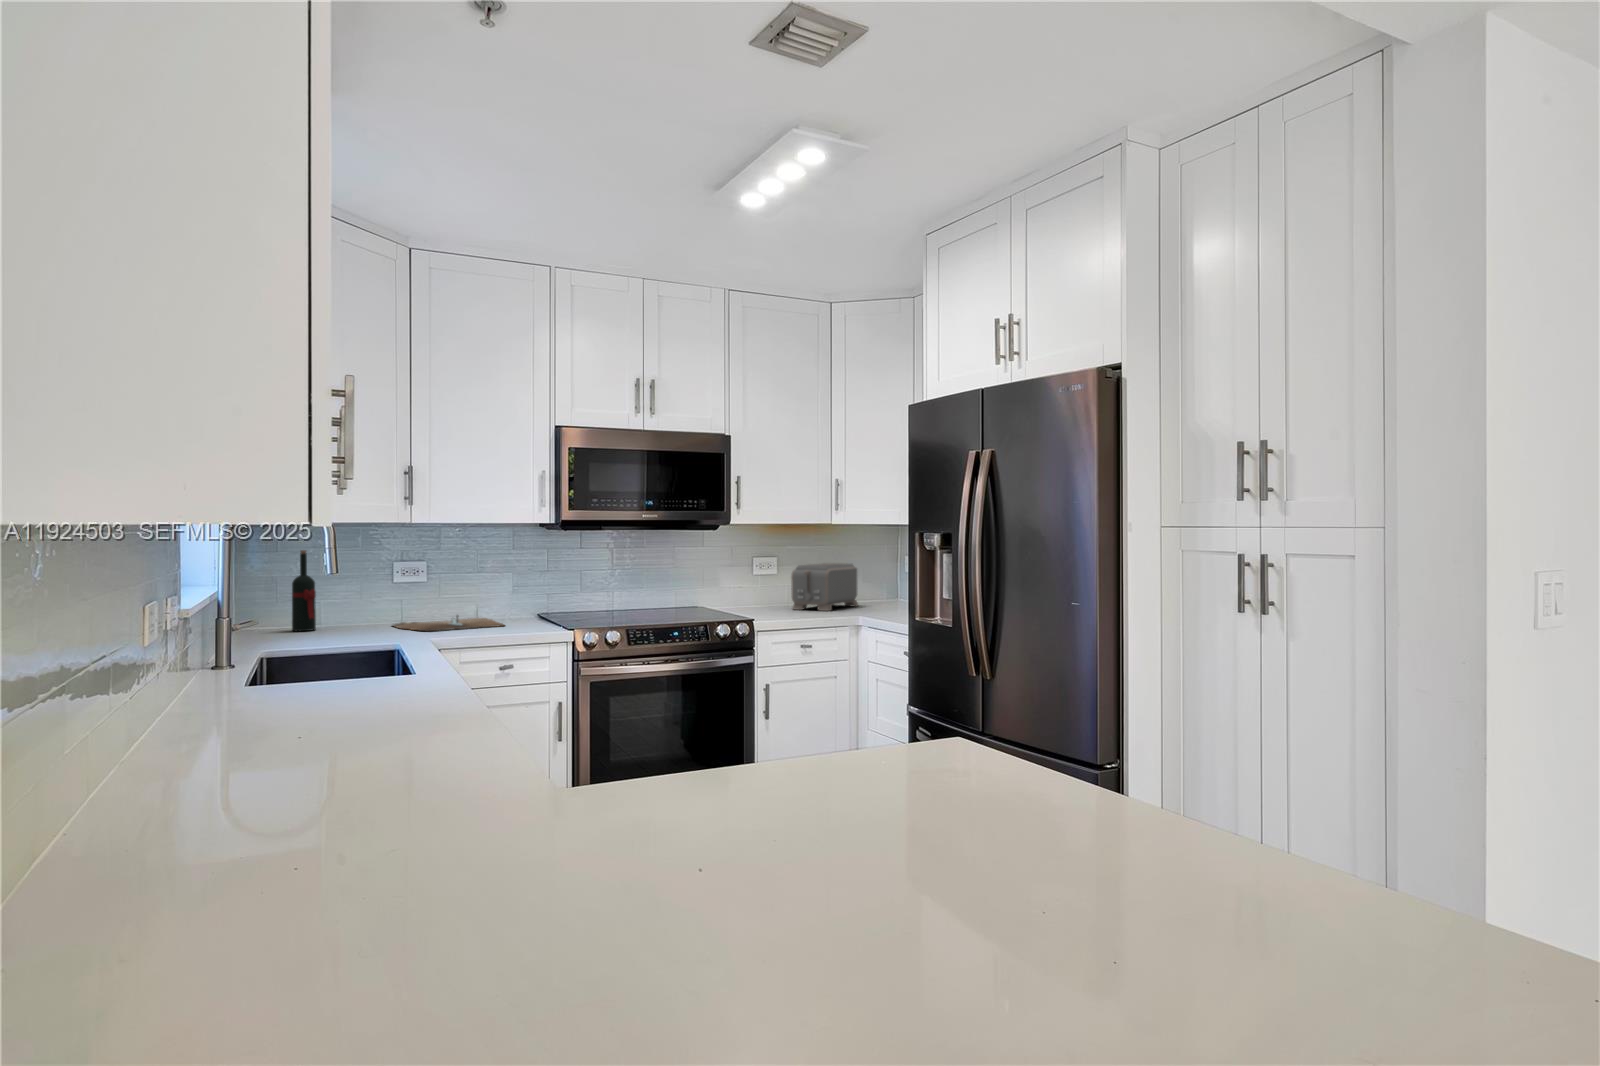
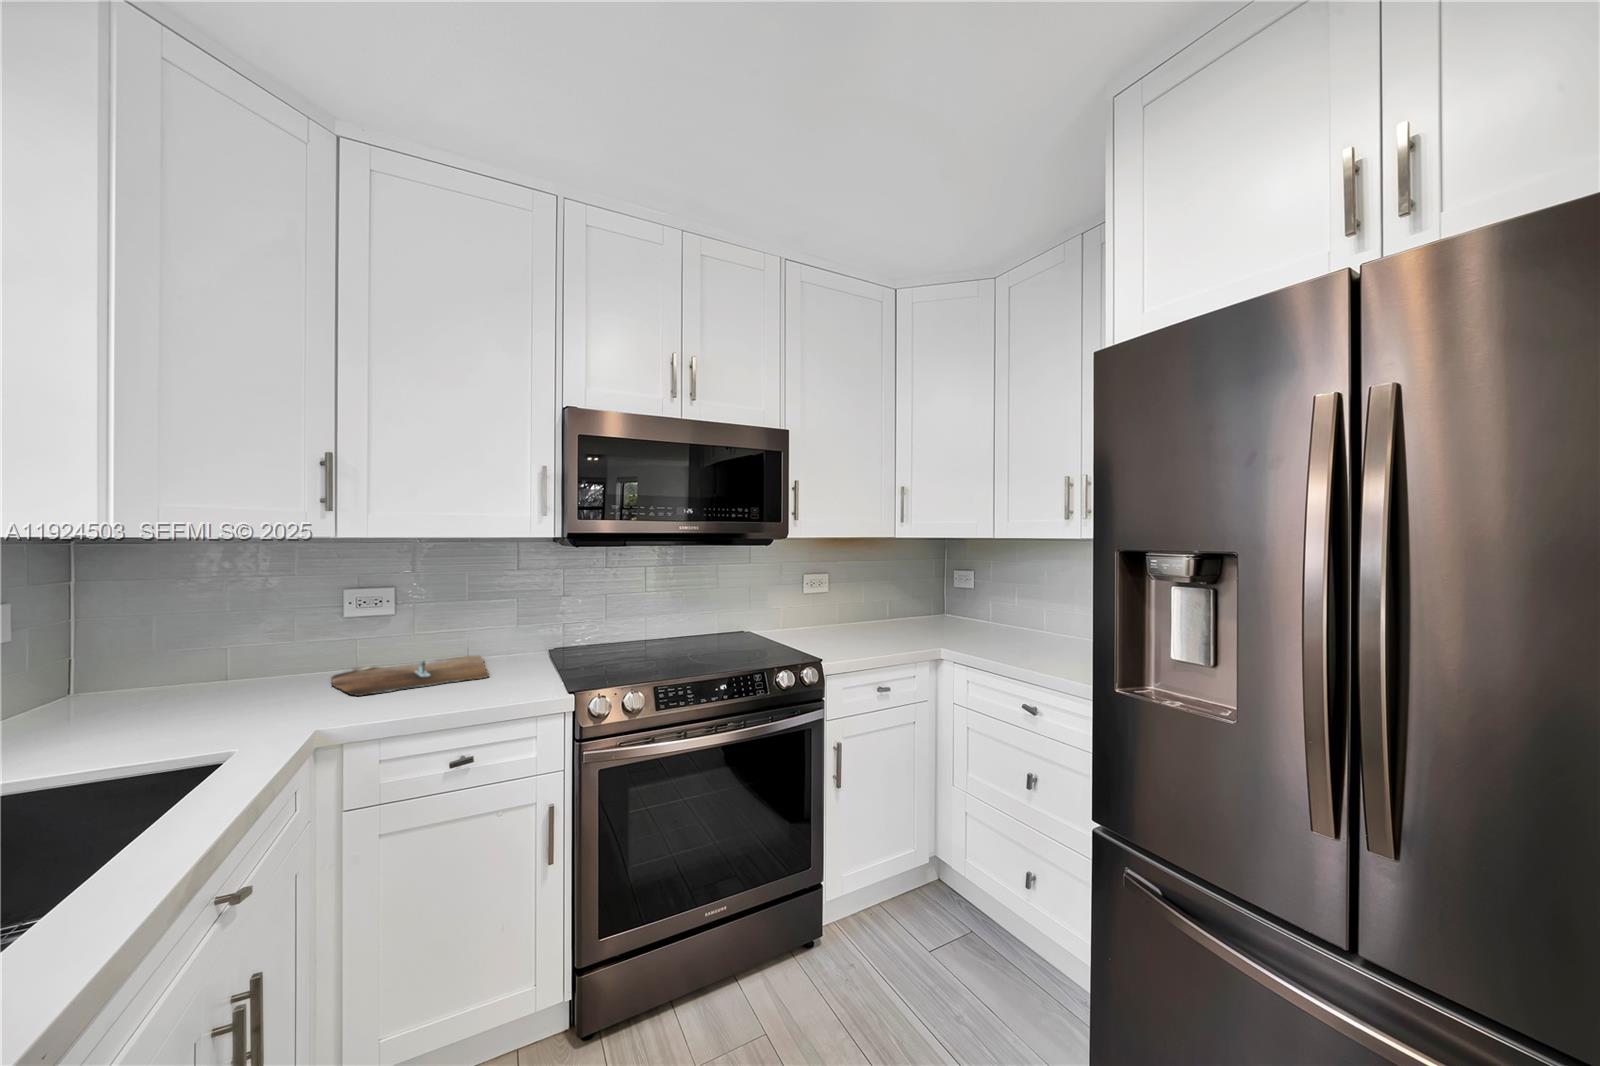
wine bottle: present [292,550,316,631] -> none [162,575,207,695]
toaster: present [791,563,858,611] -> none [849,581,918,639]

